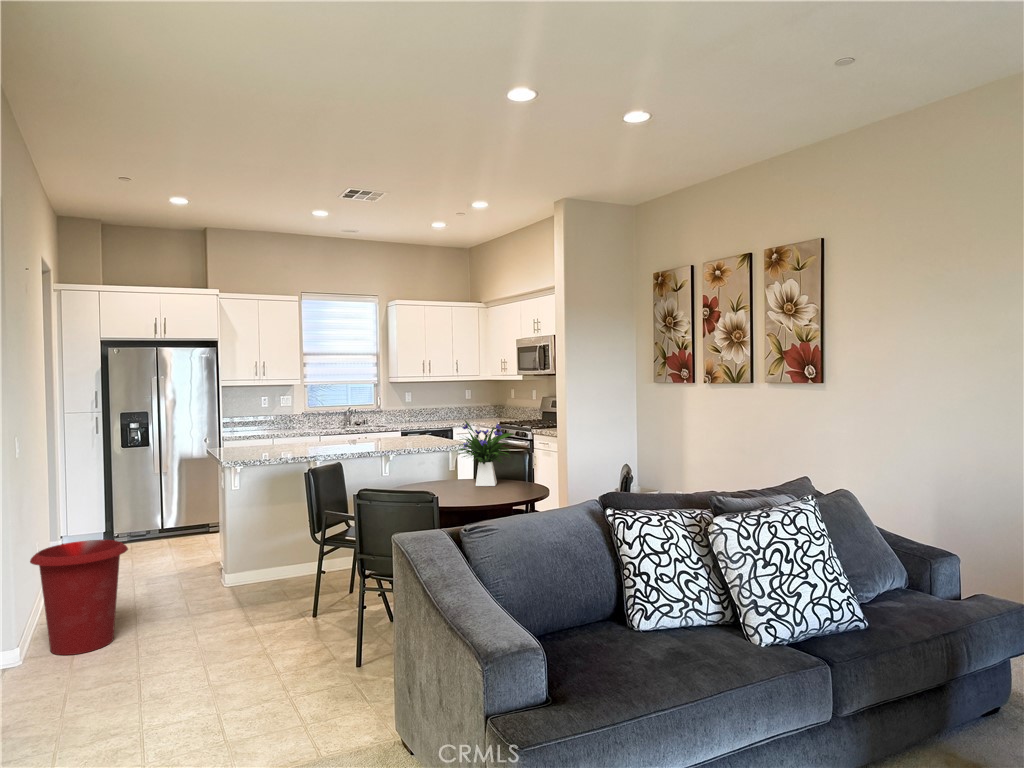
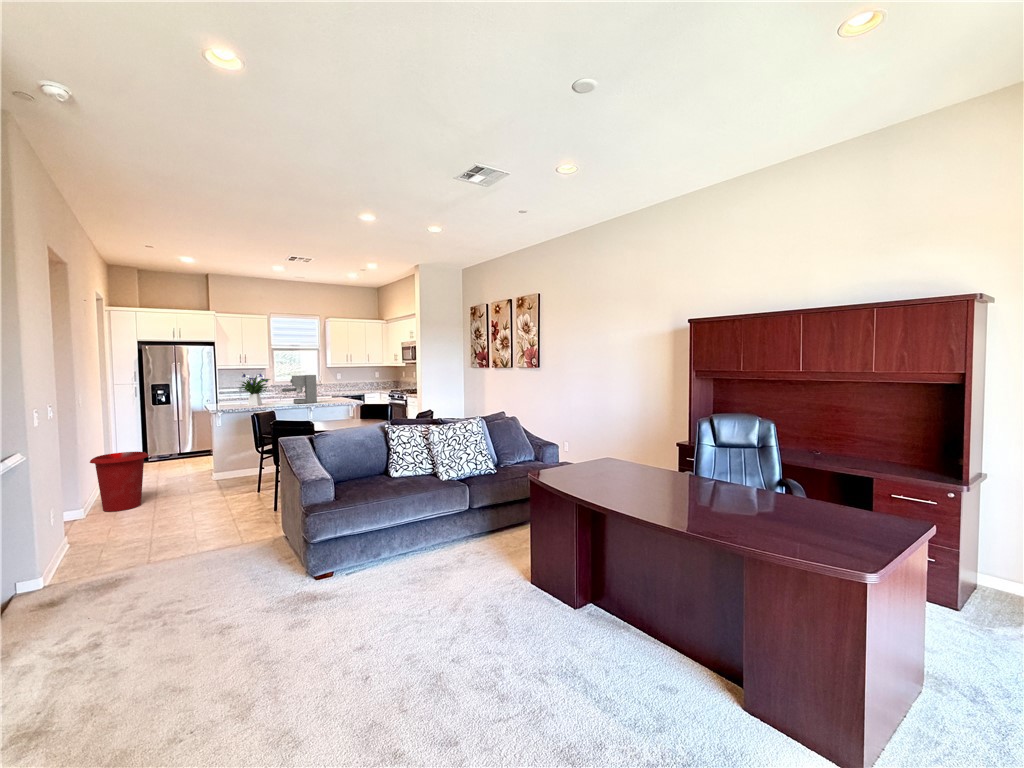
coffee maker: none [343,397,402,451] -> present [282,375,317,404]
flower arrangement: present [458,420,514,486] -> present [240,374,270,406]

